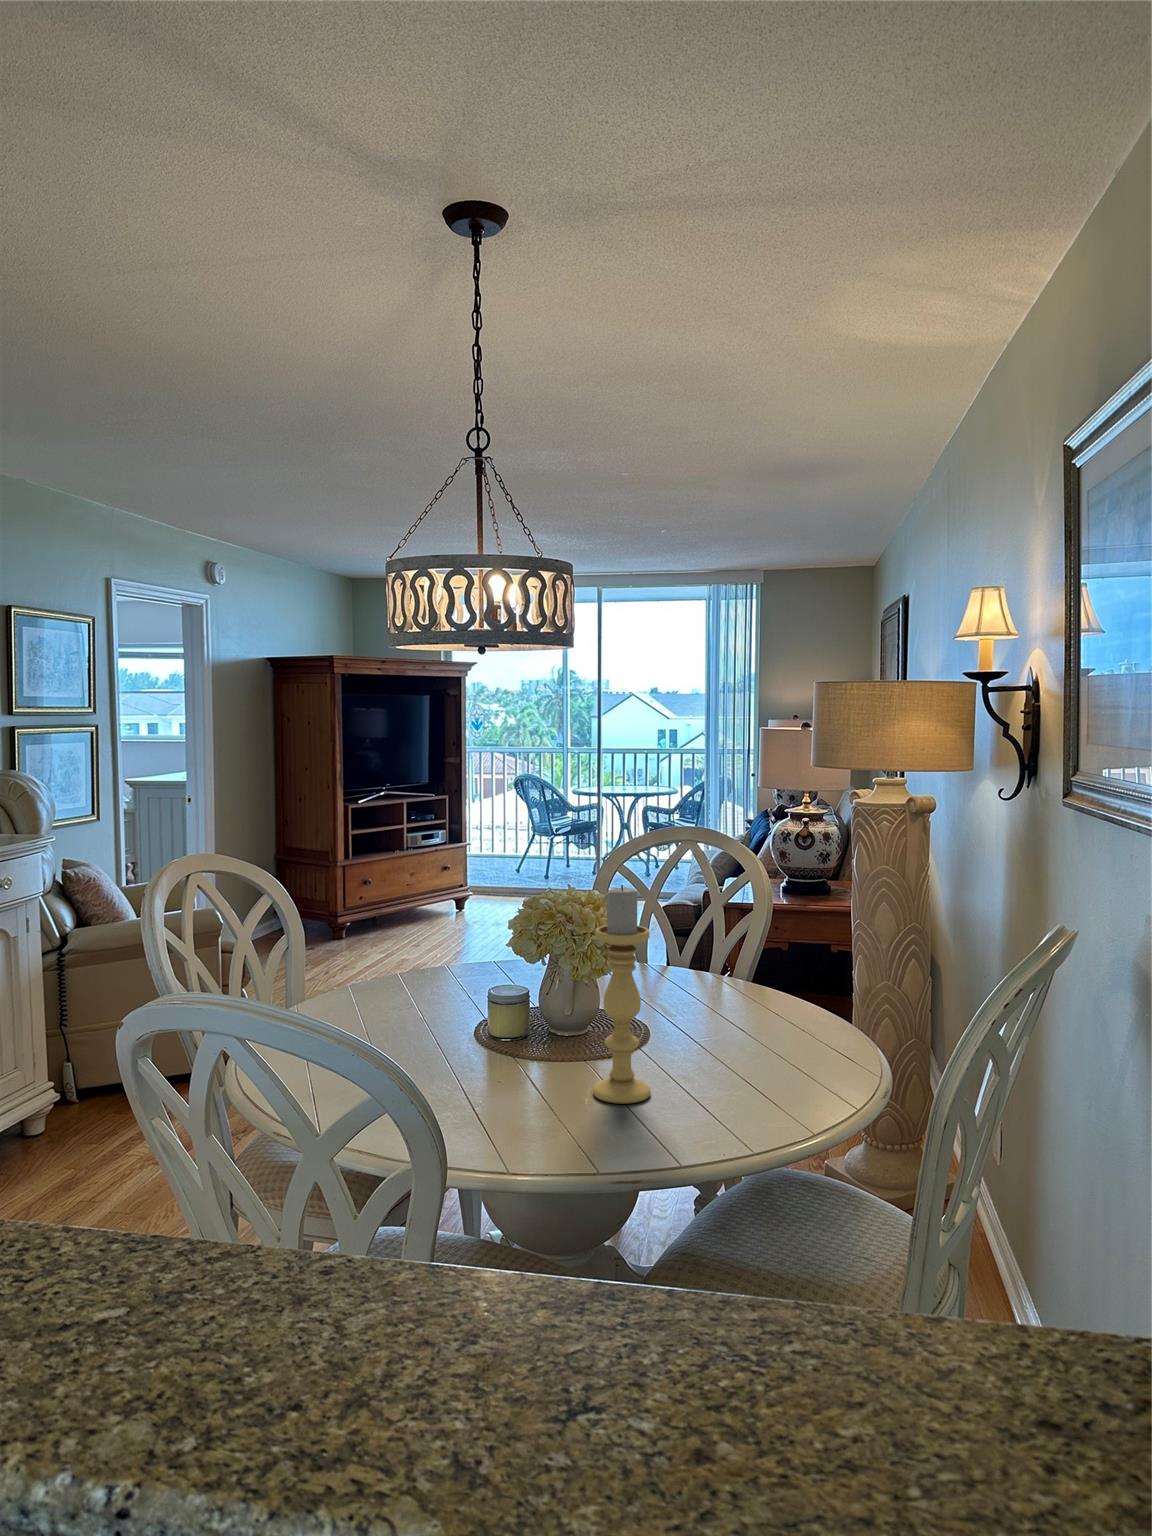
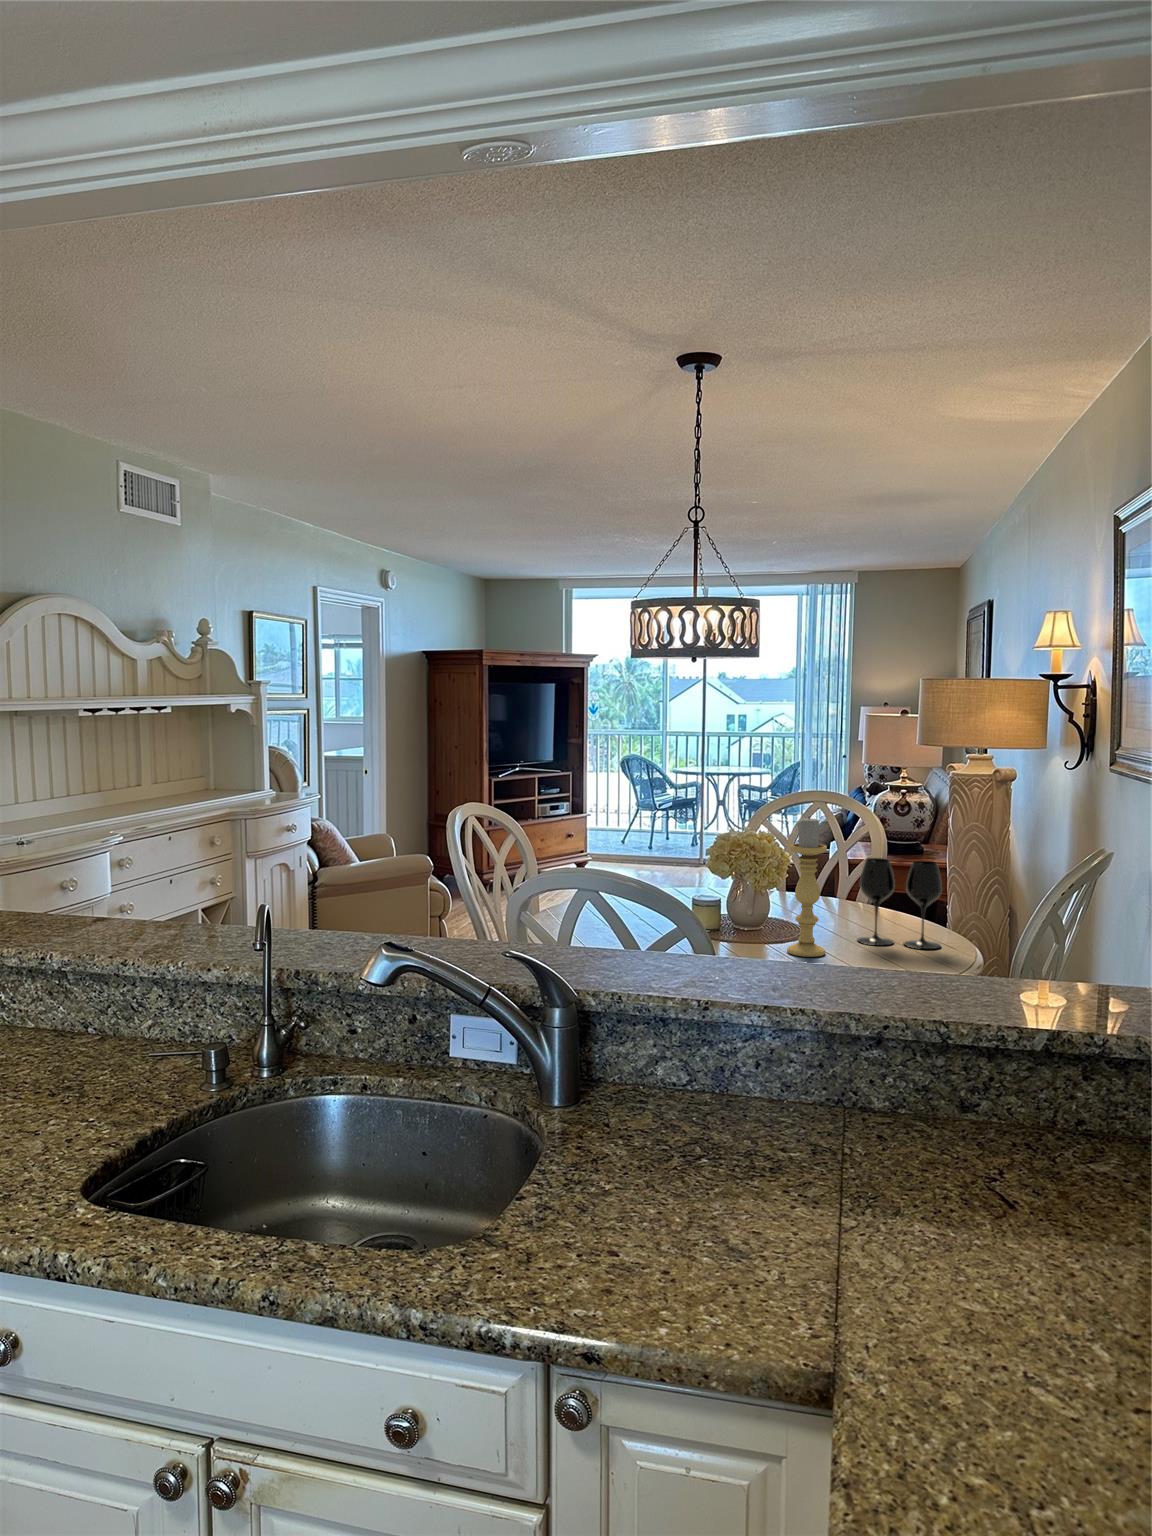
wine glass: none [706,940,827,1080] -> present [858,858,942,949]

